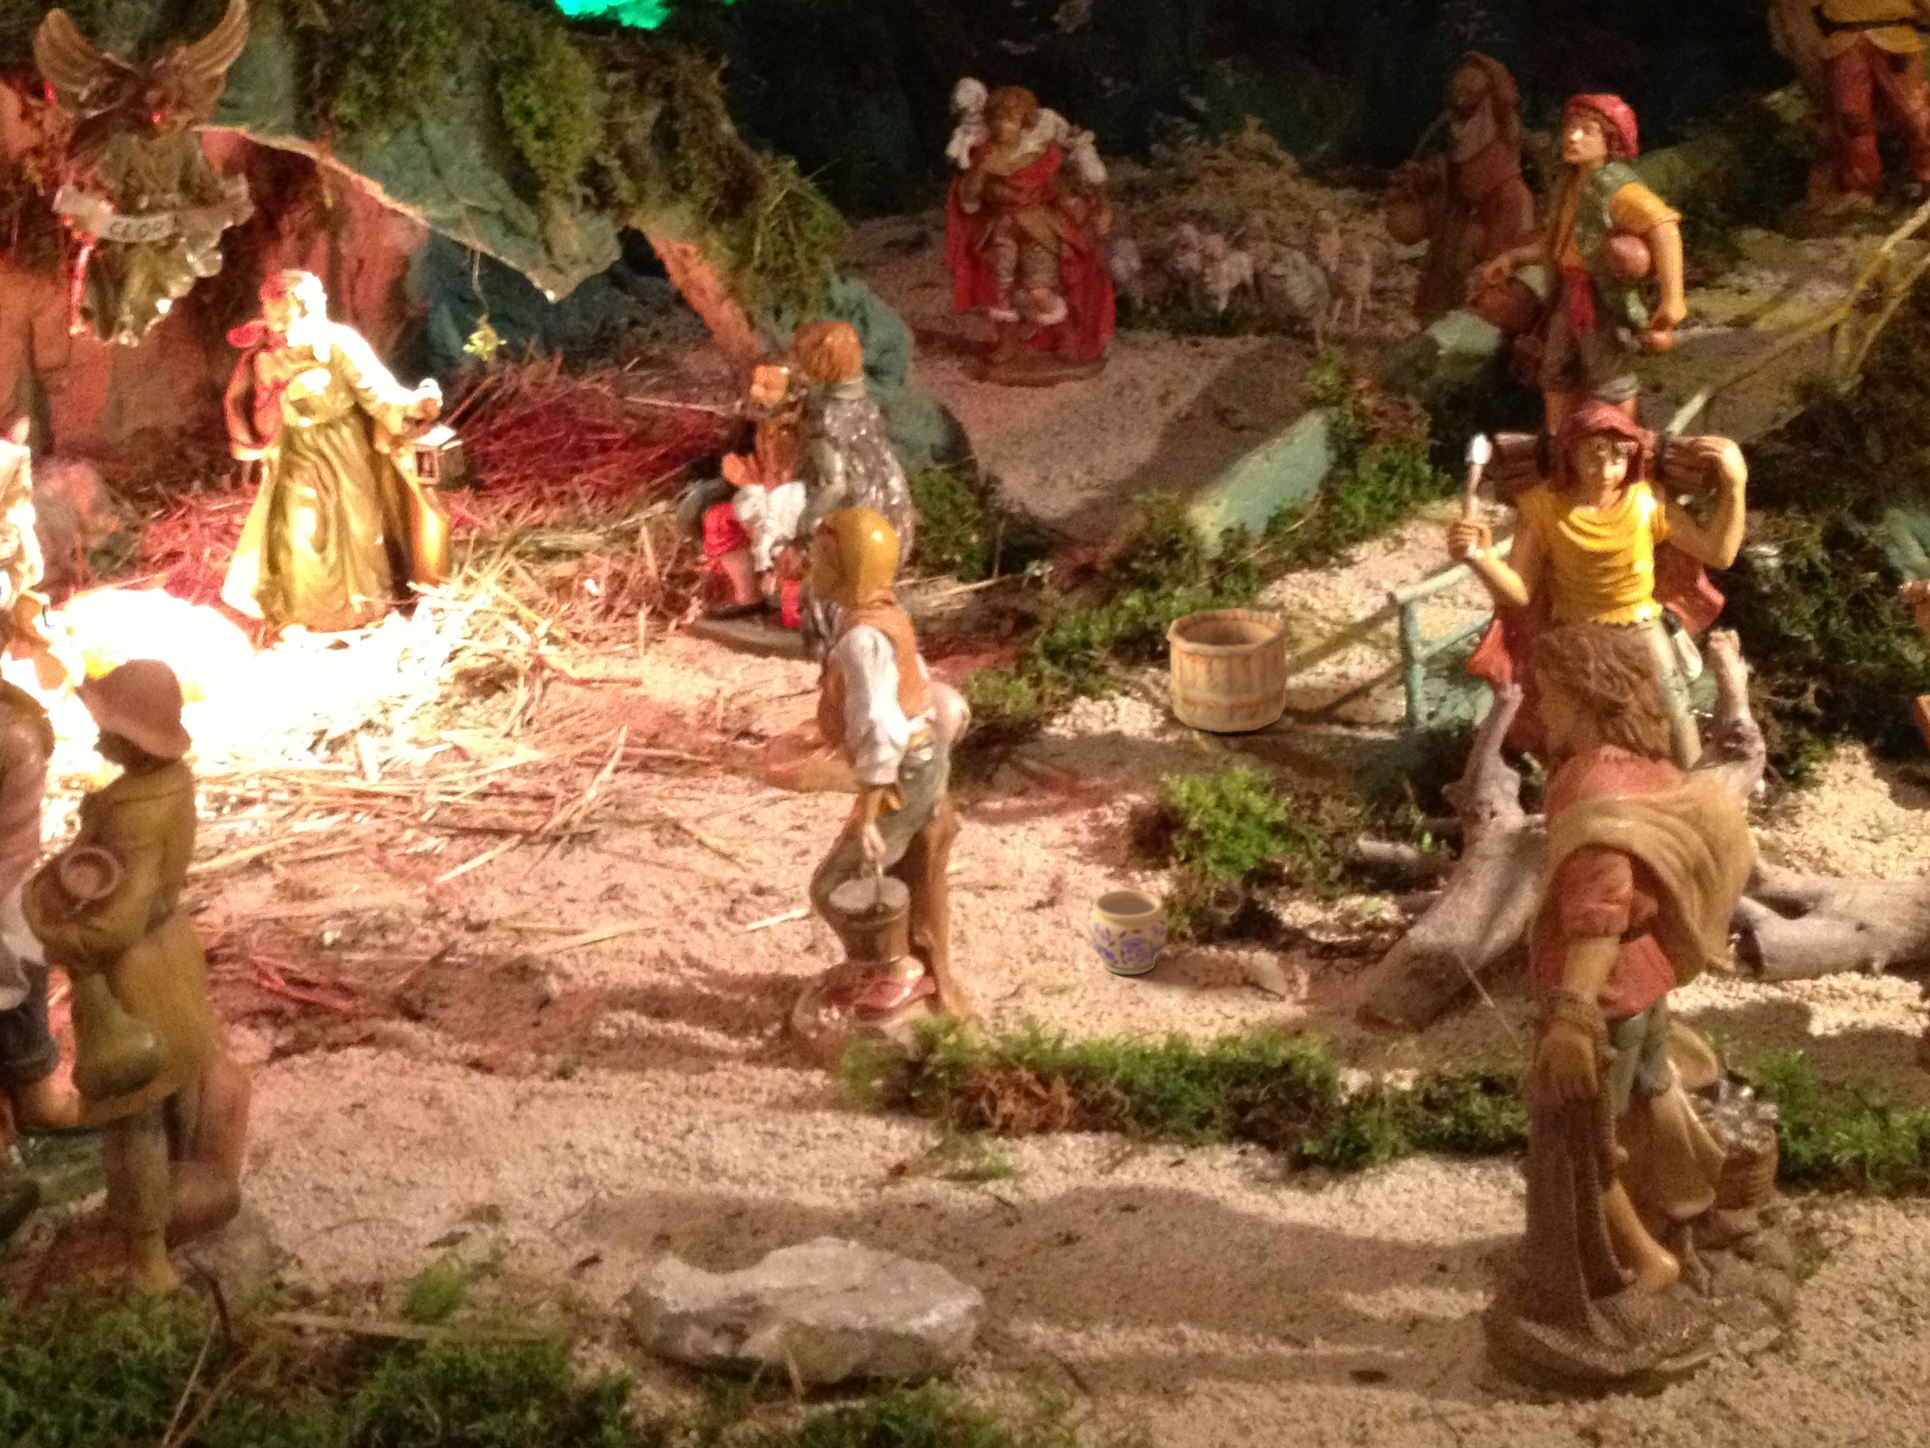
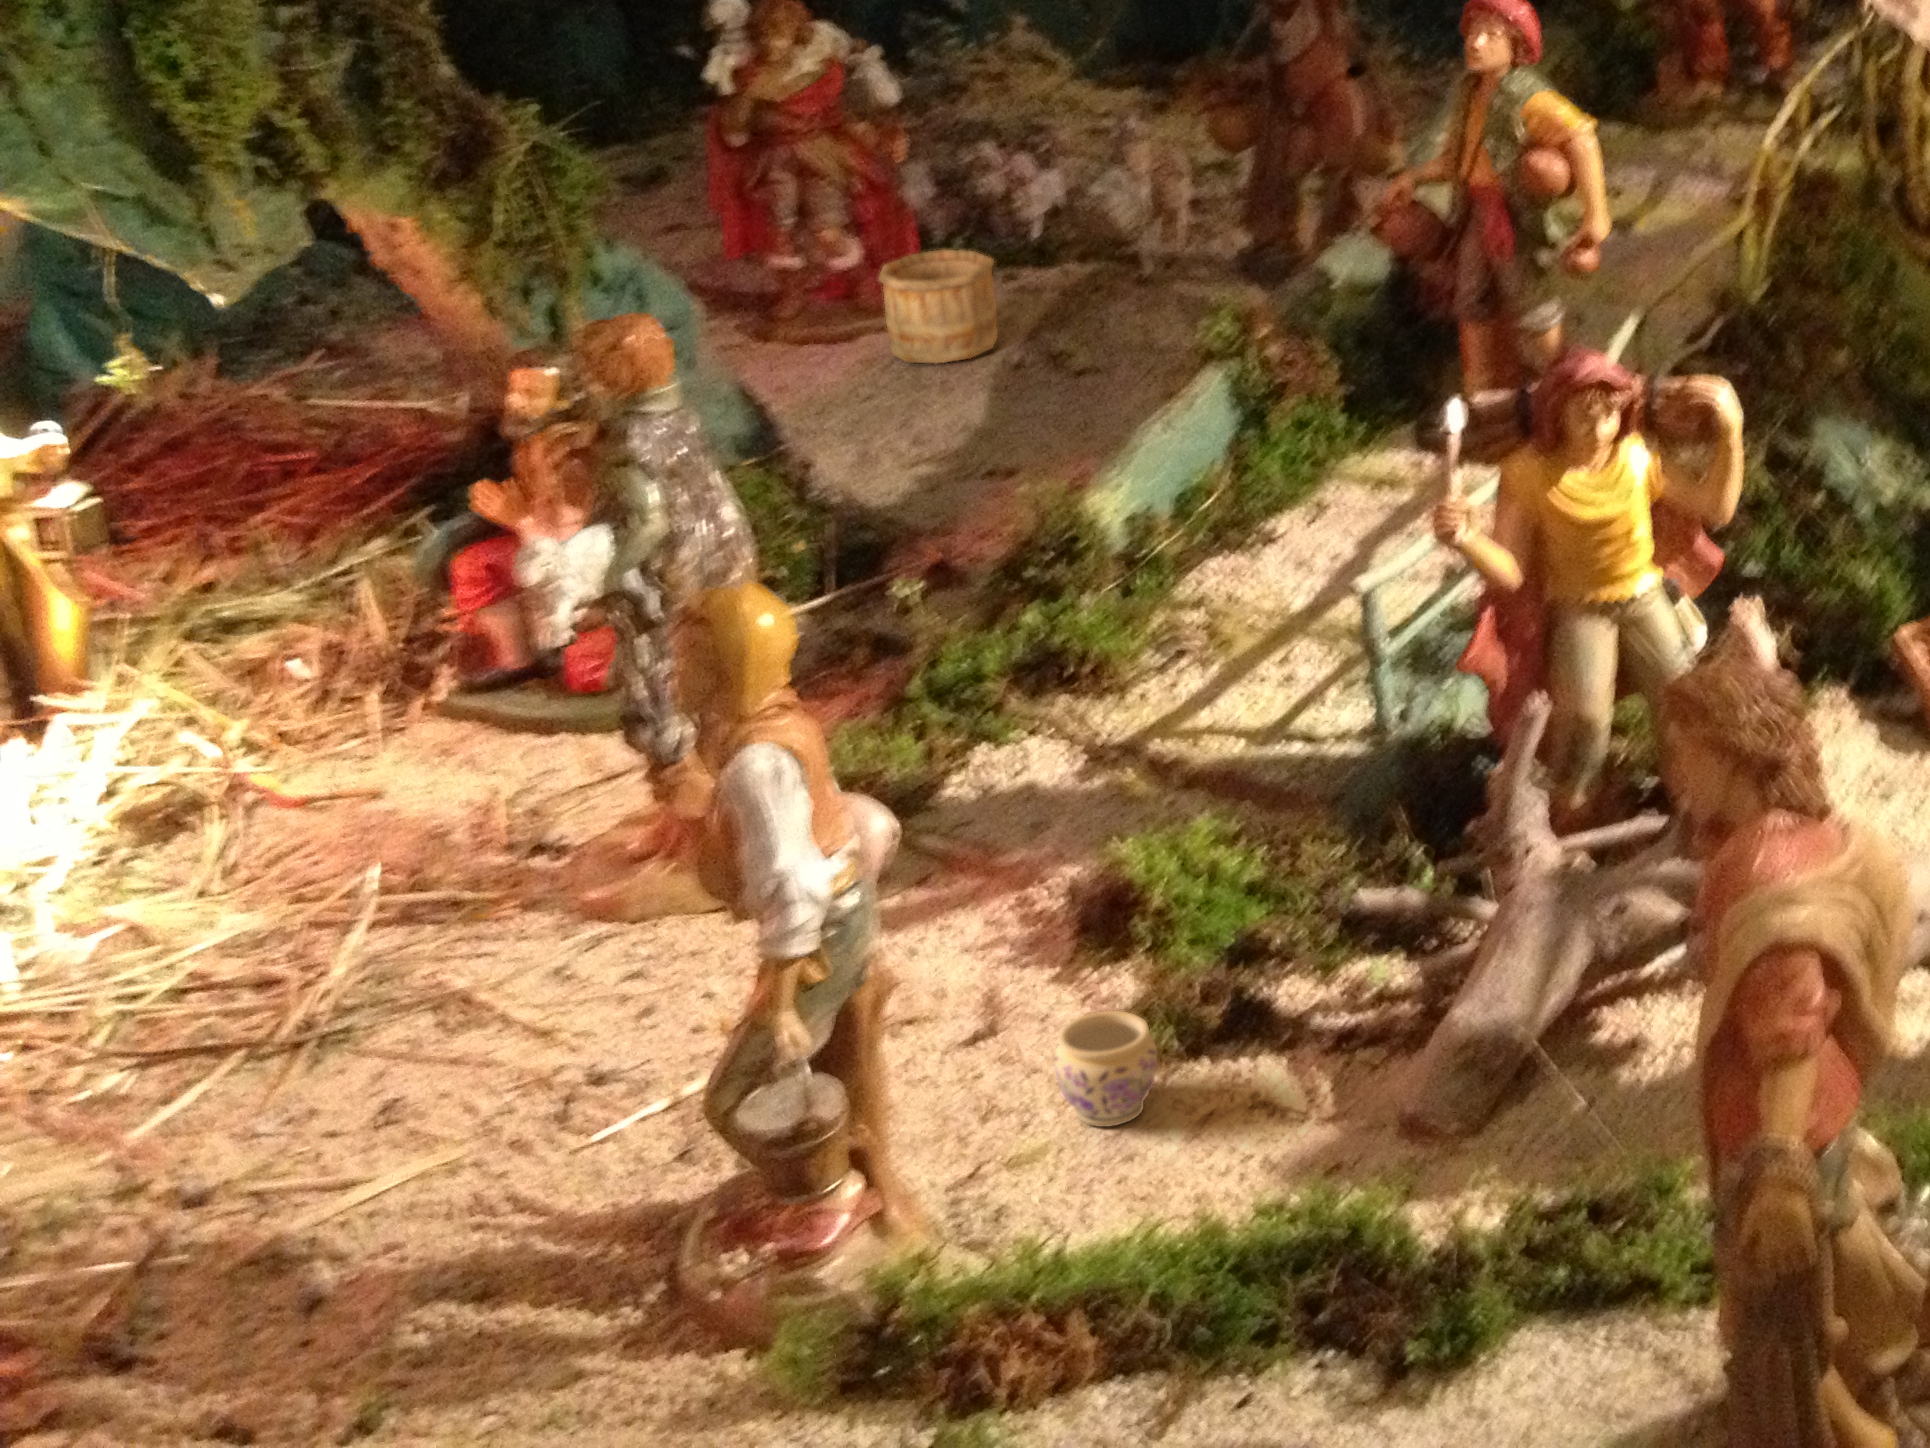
wooden bucket: present [1166,608,1288,732] -> present [879,250,998,363]

